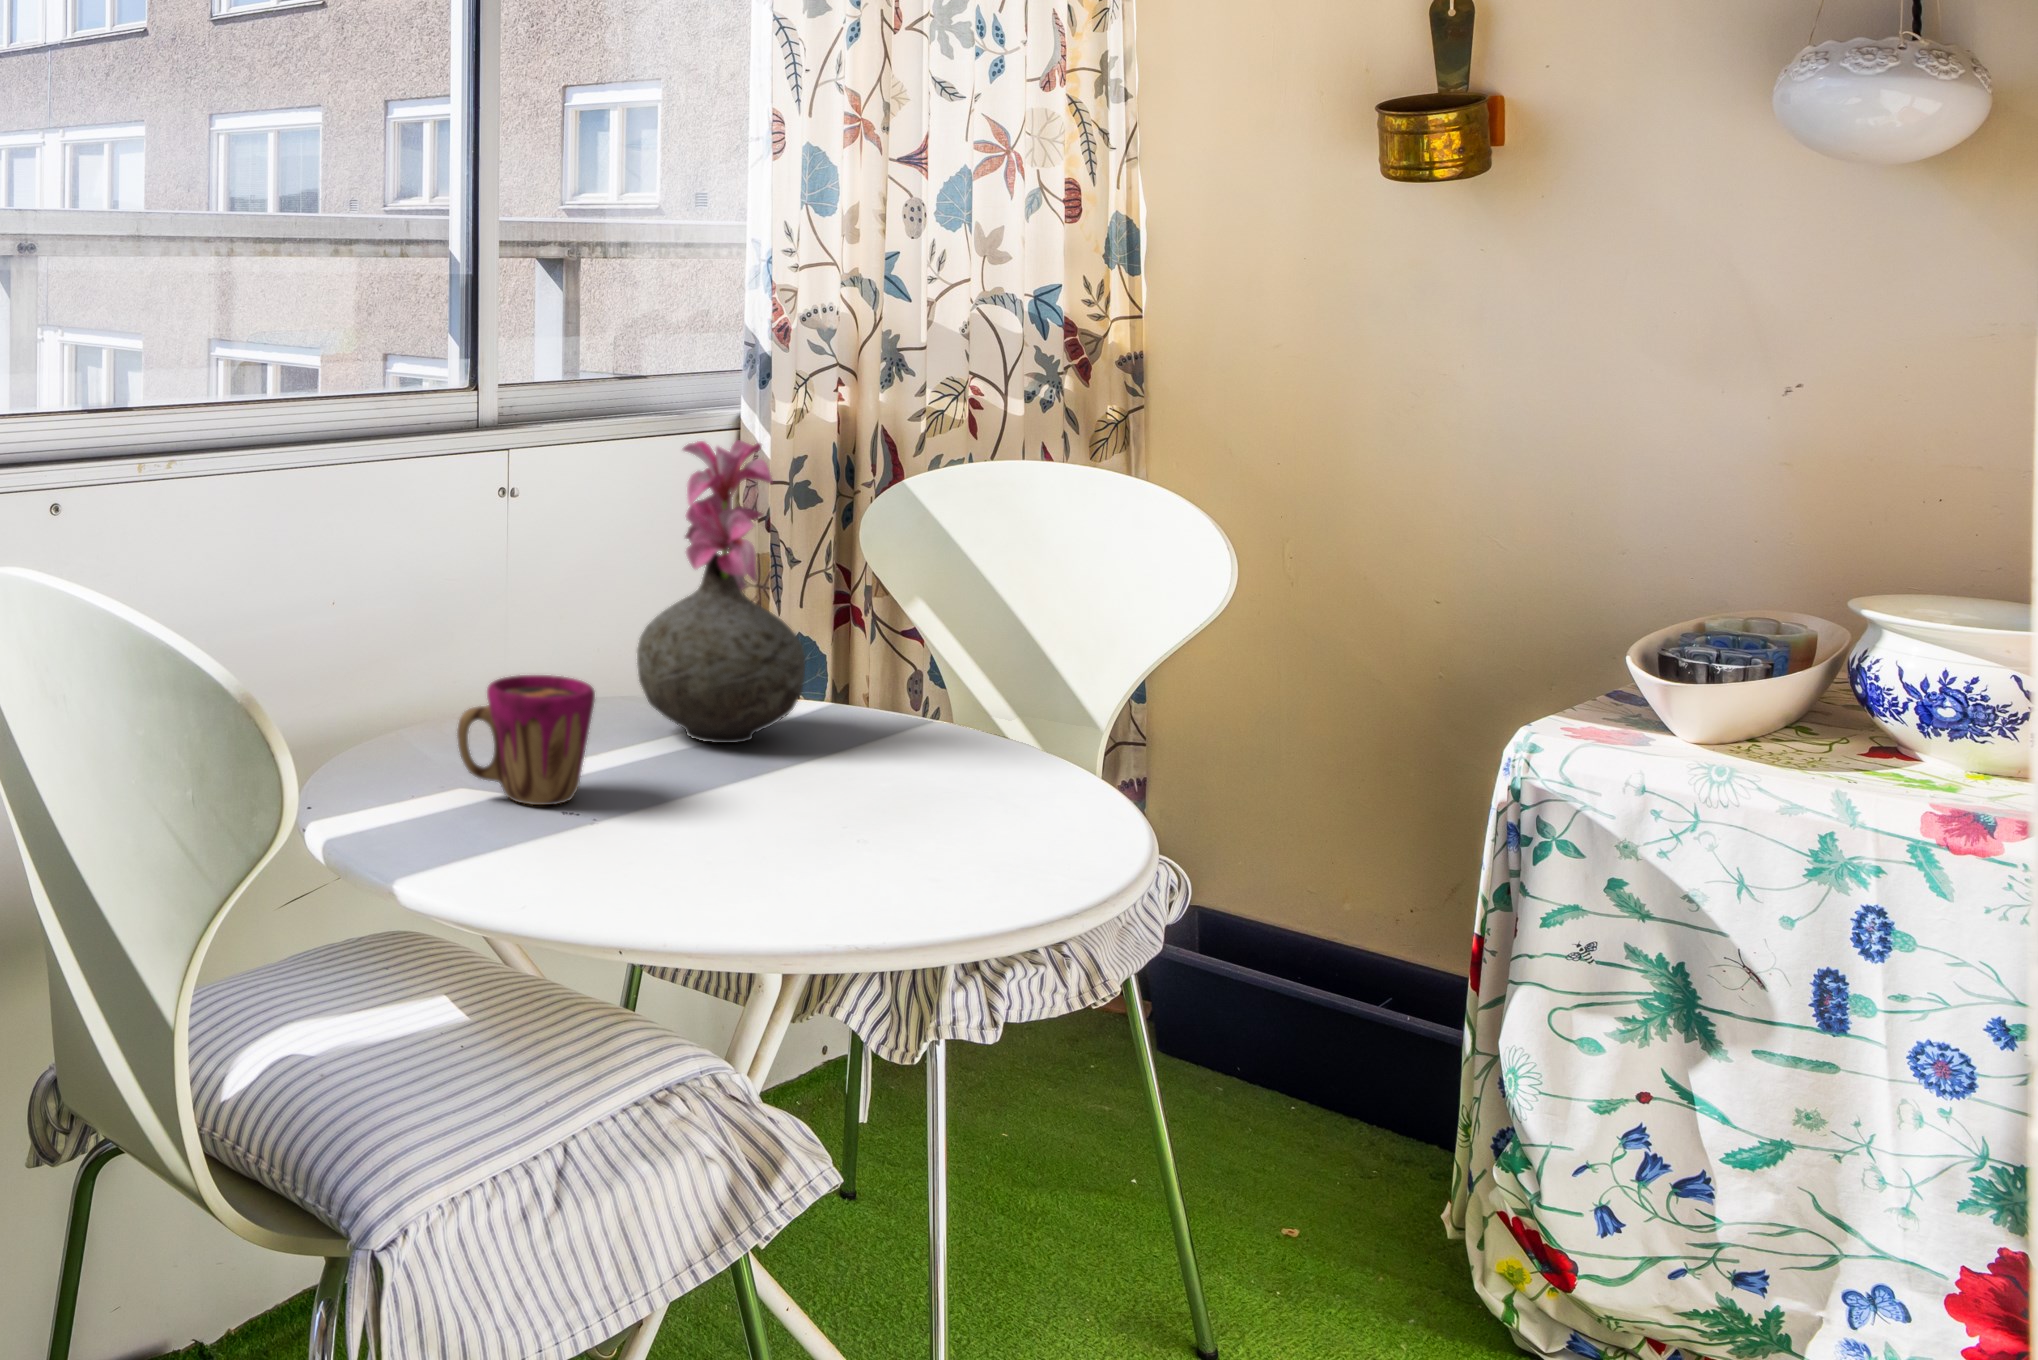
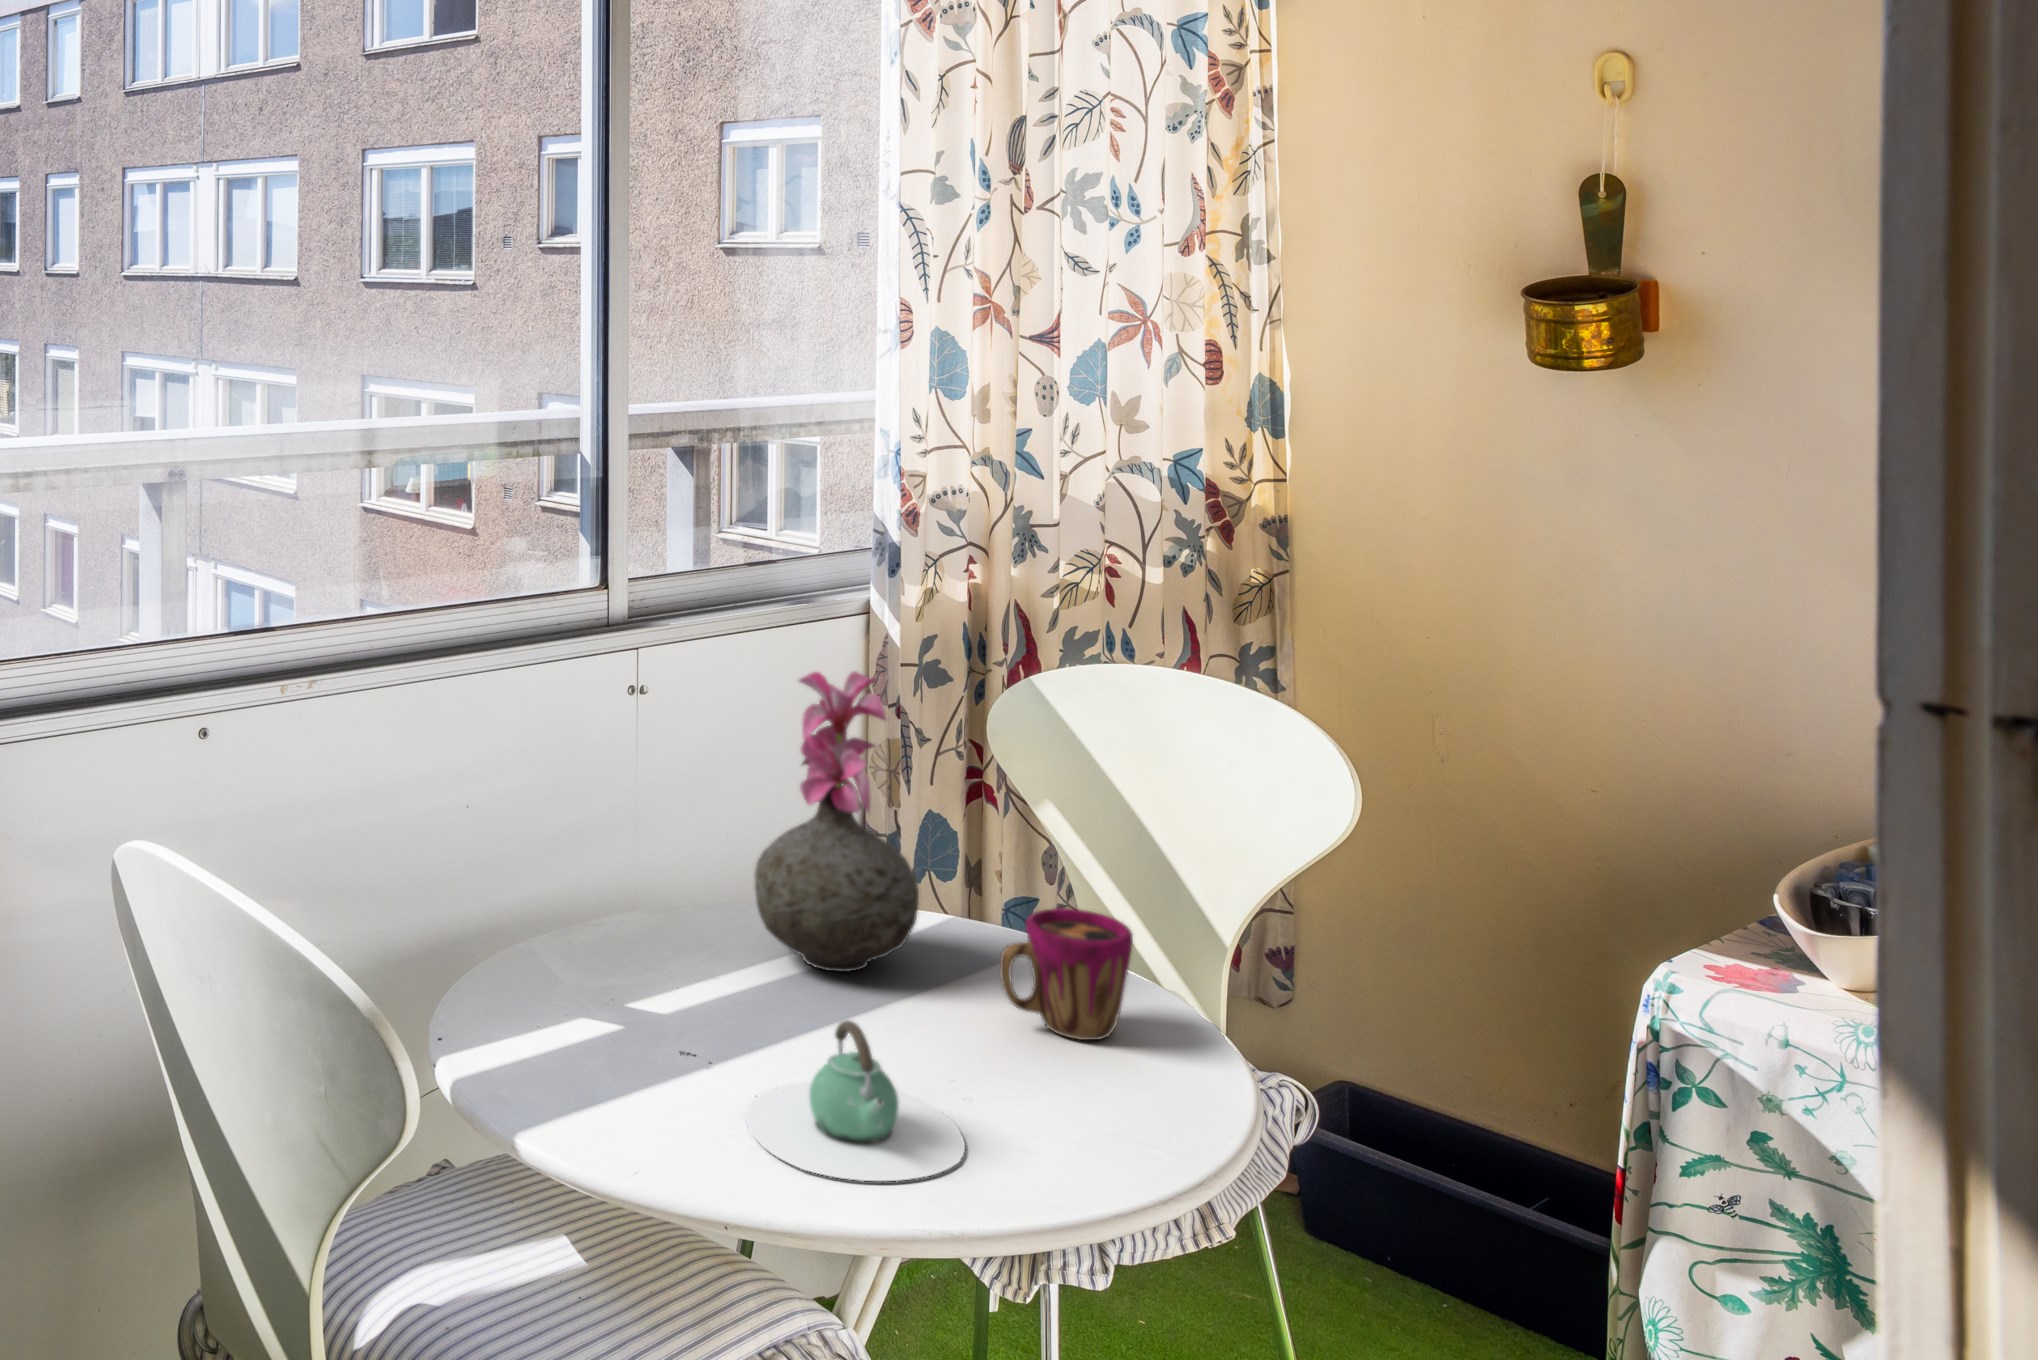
cup: present [457,675,595,805] -> present [1000,908,1133,1040]
teapot: none [641,745,868,892] -> present [745,1020,965,1181]

